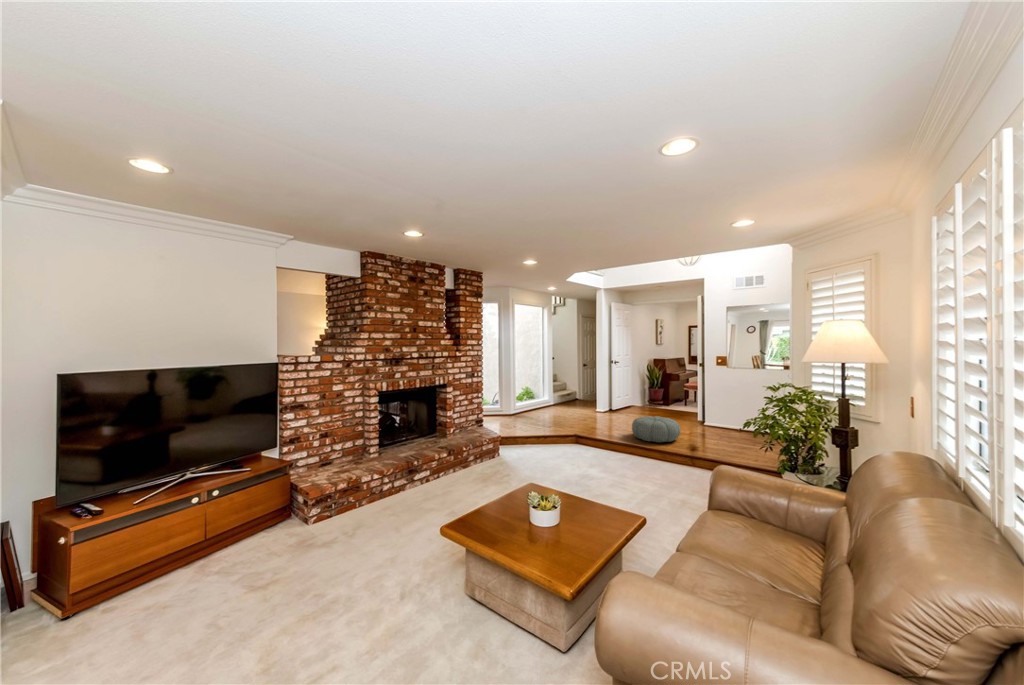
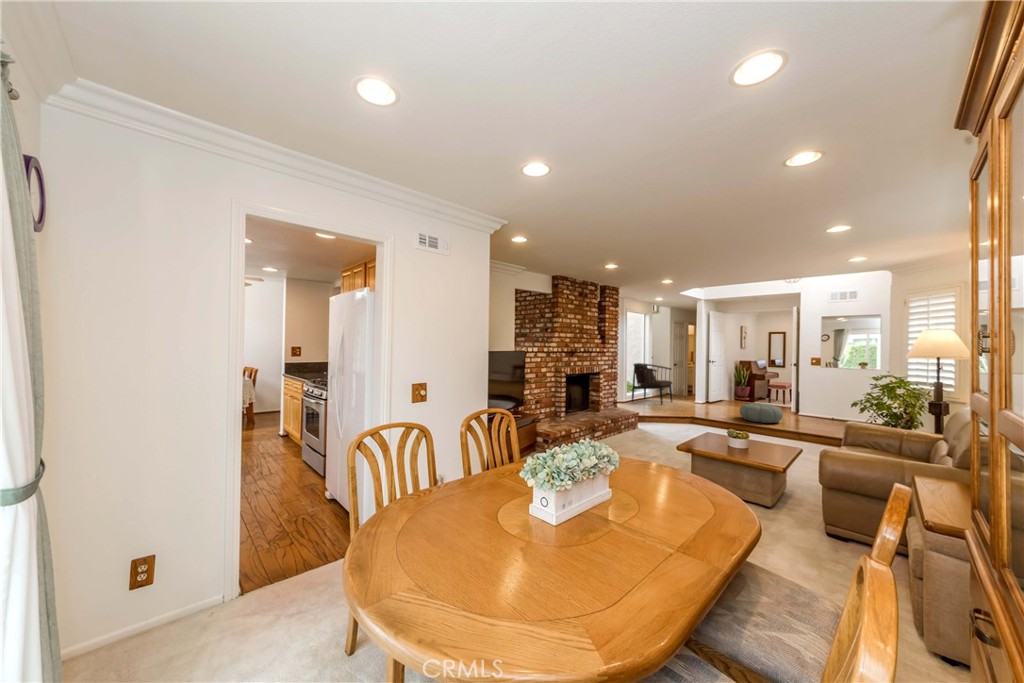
armchair: none [520,367,569,419] -> present [632,363,672,405]

